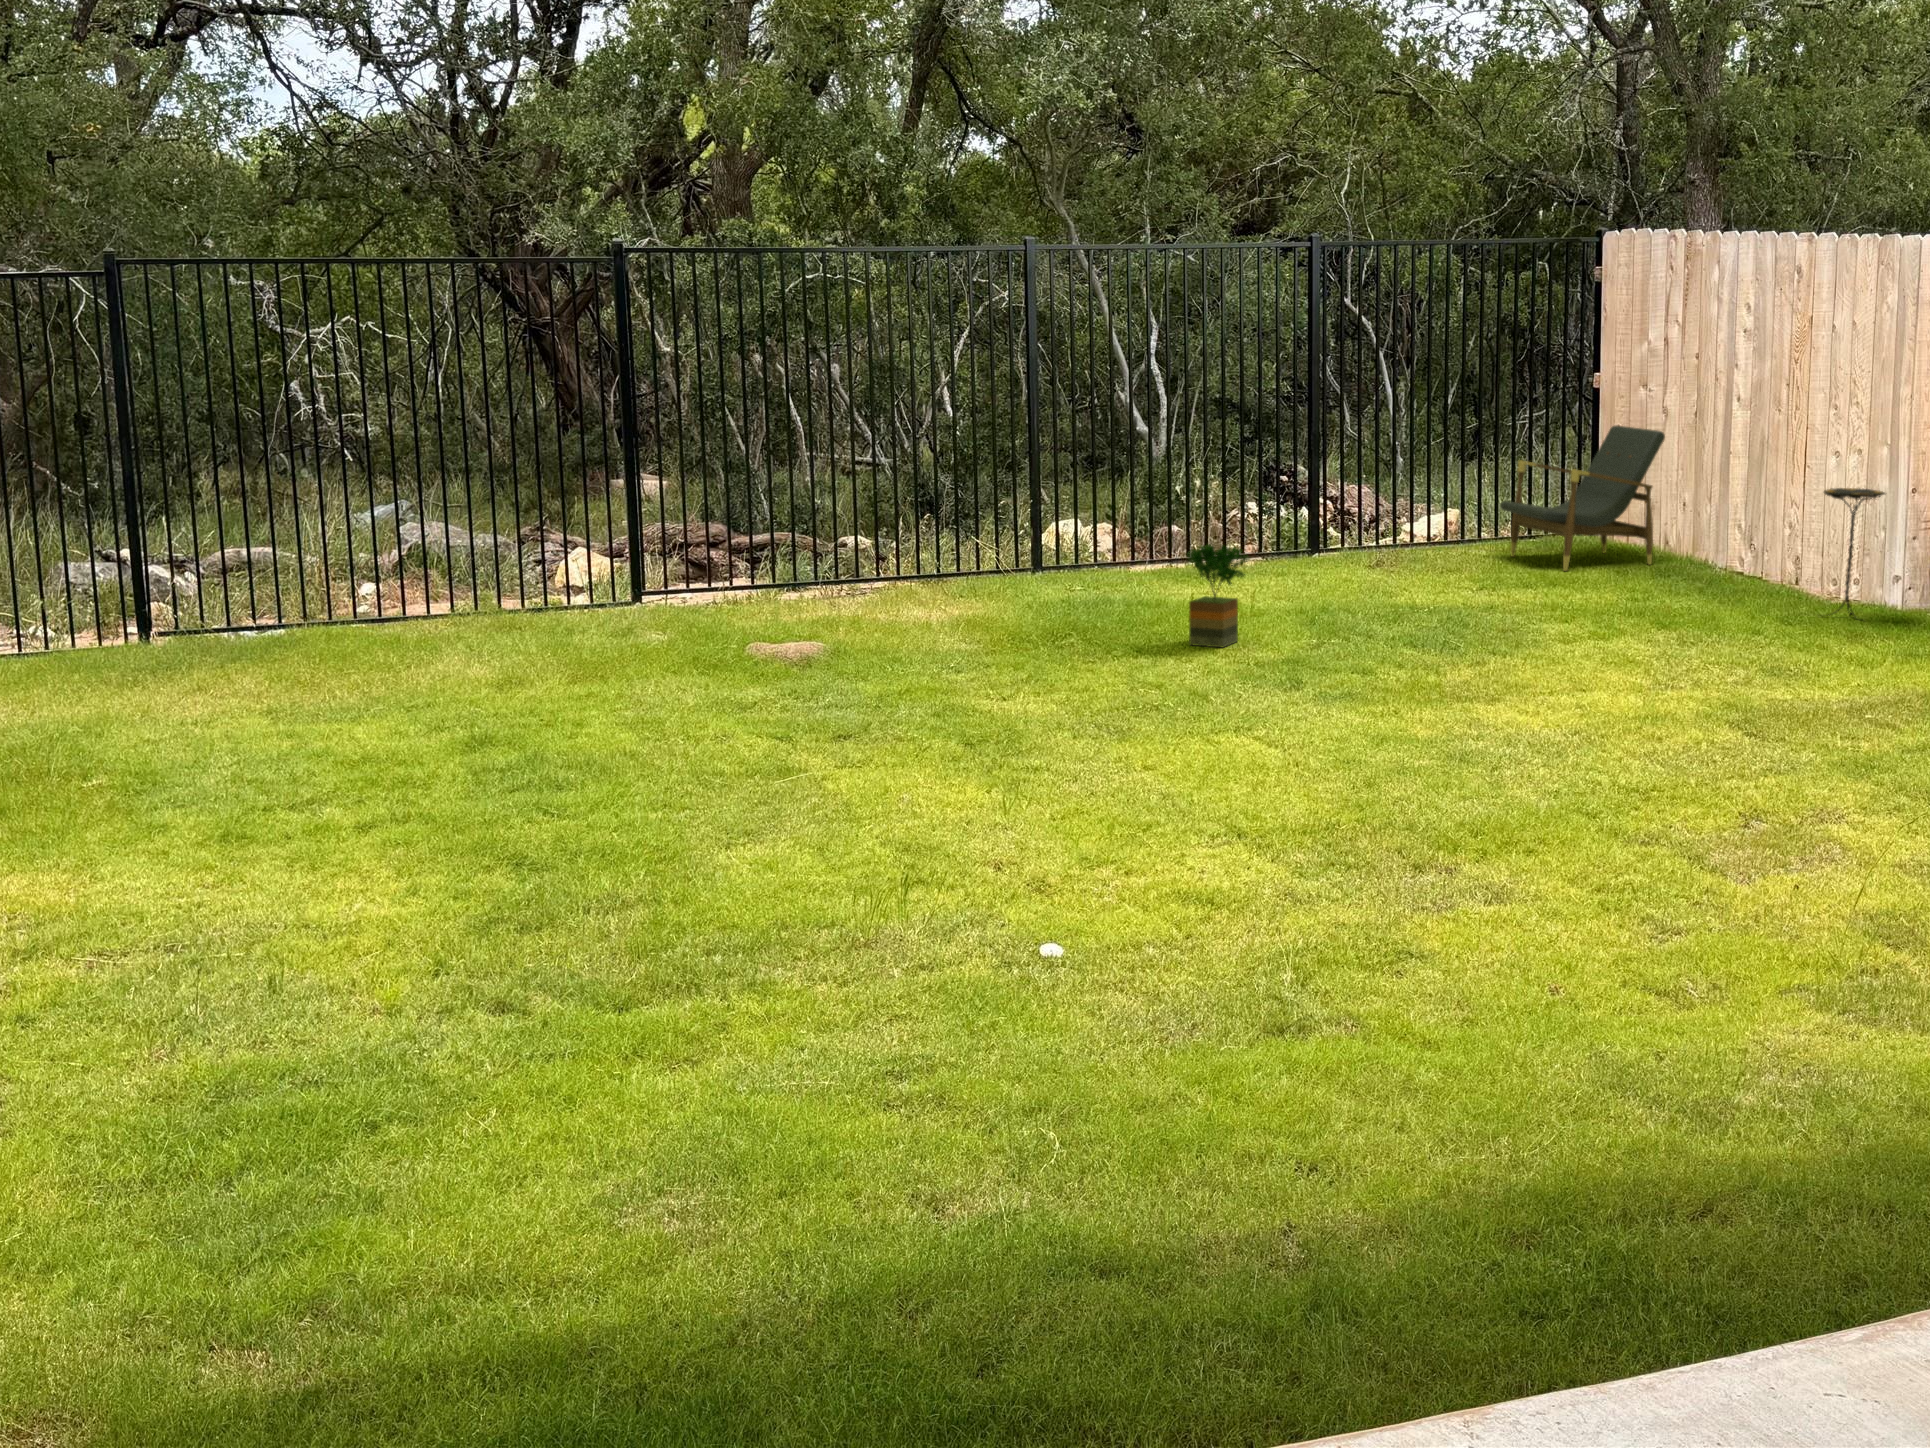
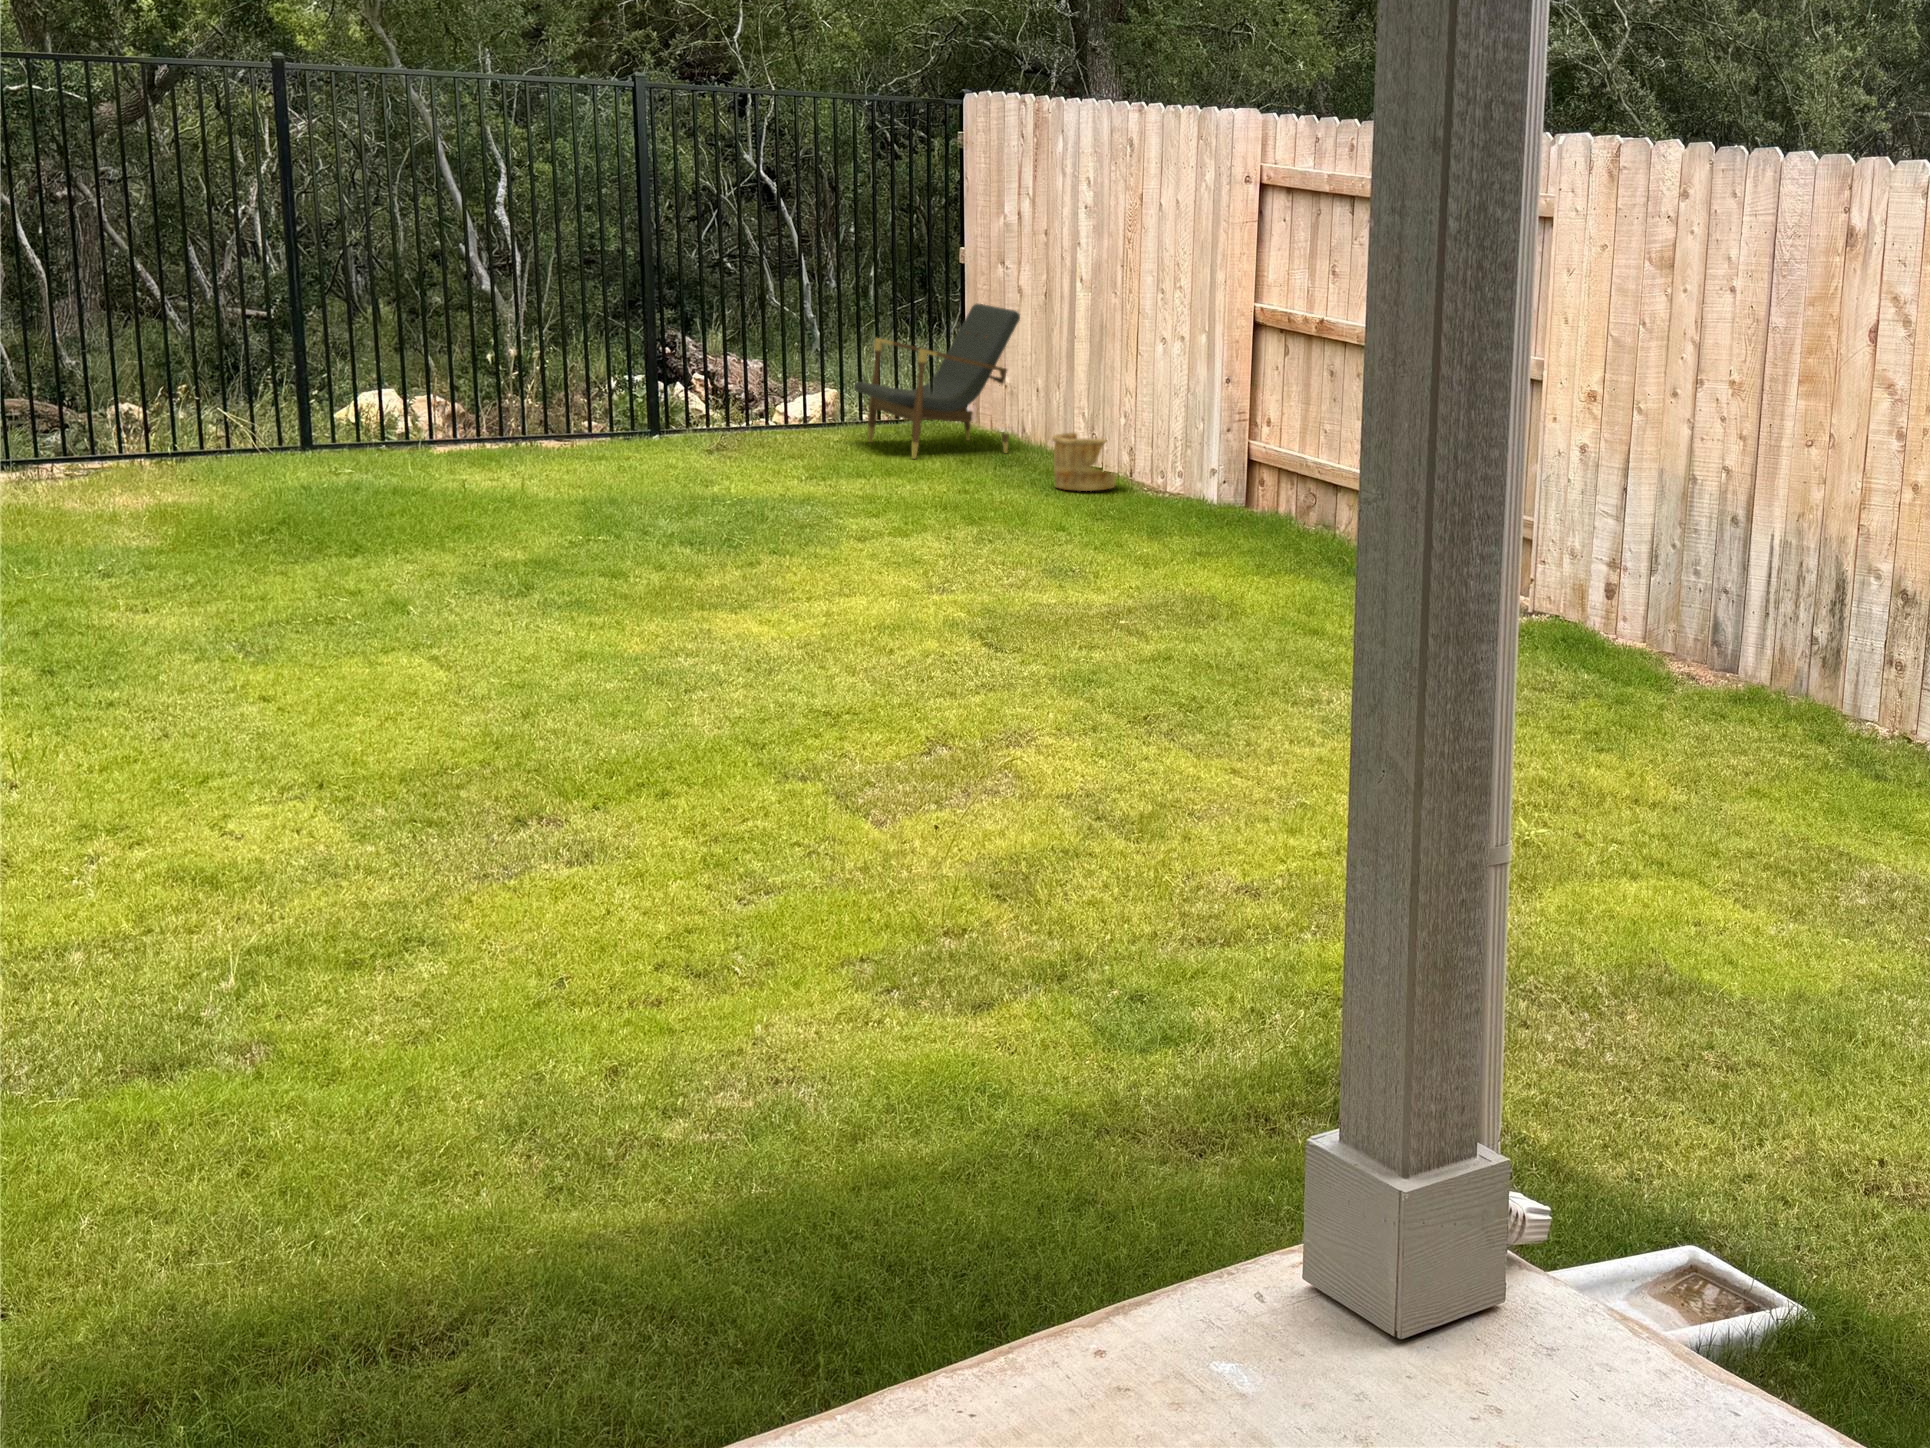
side table: present [1824,488,1885,617] -> none [1137,375,1204,517]
wooden bucket: none [1716,543,1784,598] -> present [1052,433,1115,491]
potted tree: present [1188,545,1248,648] -> none [436,421,512,539]

